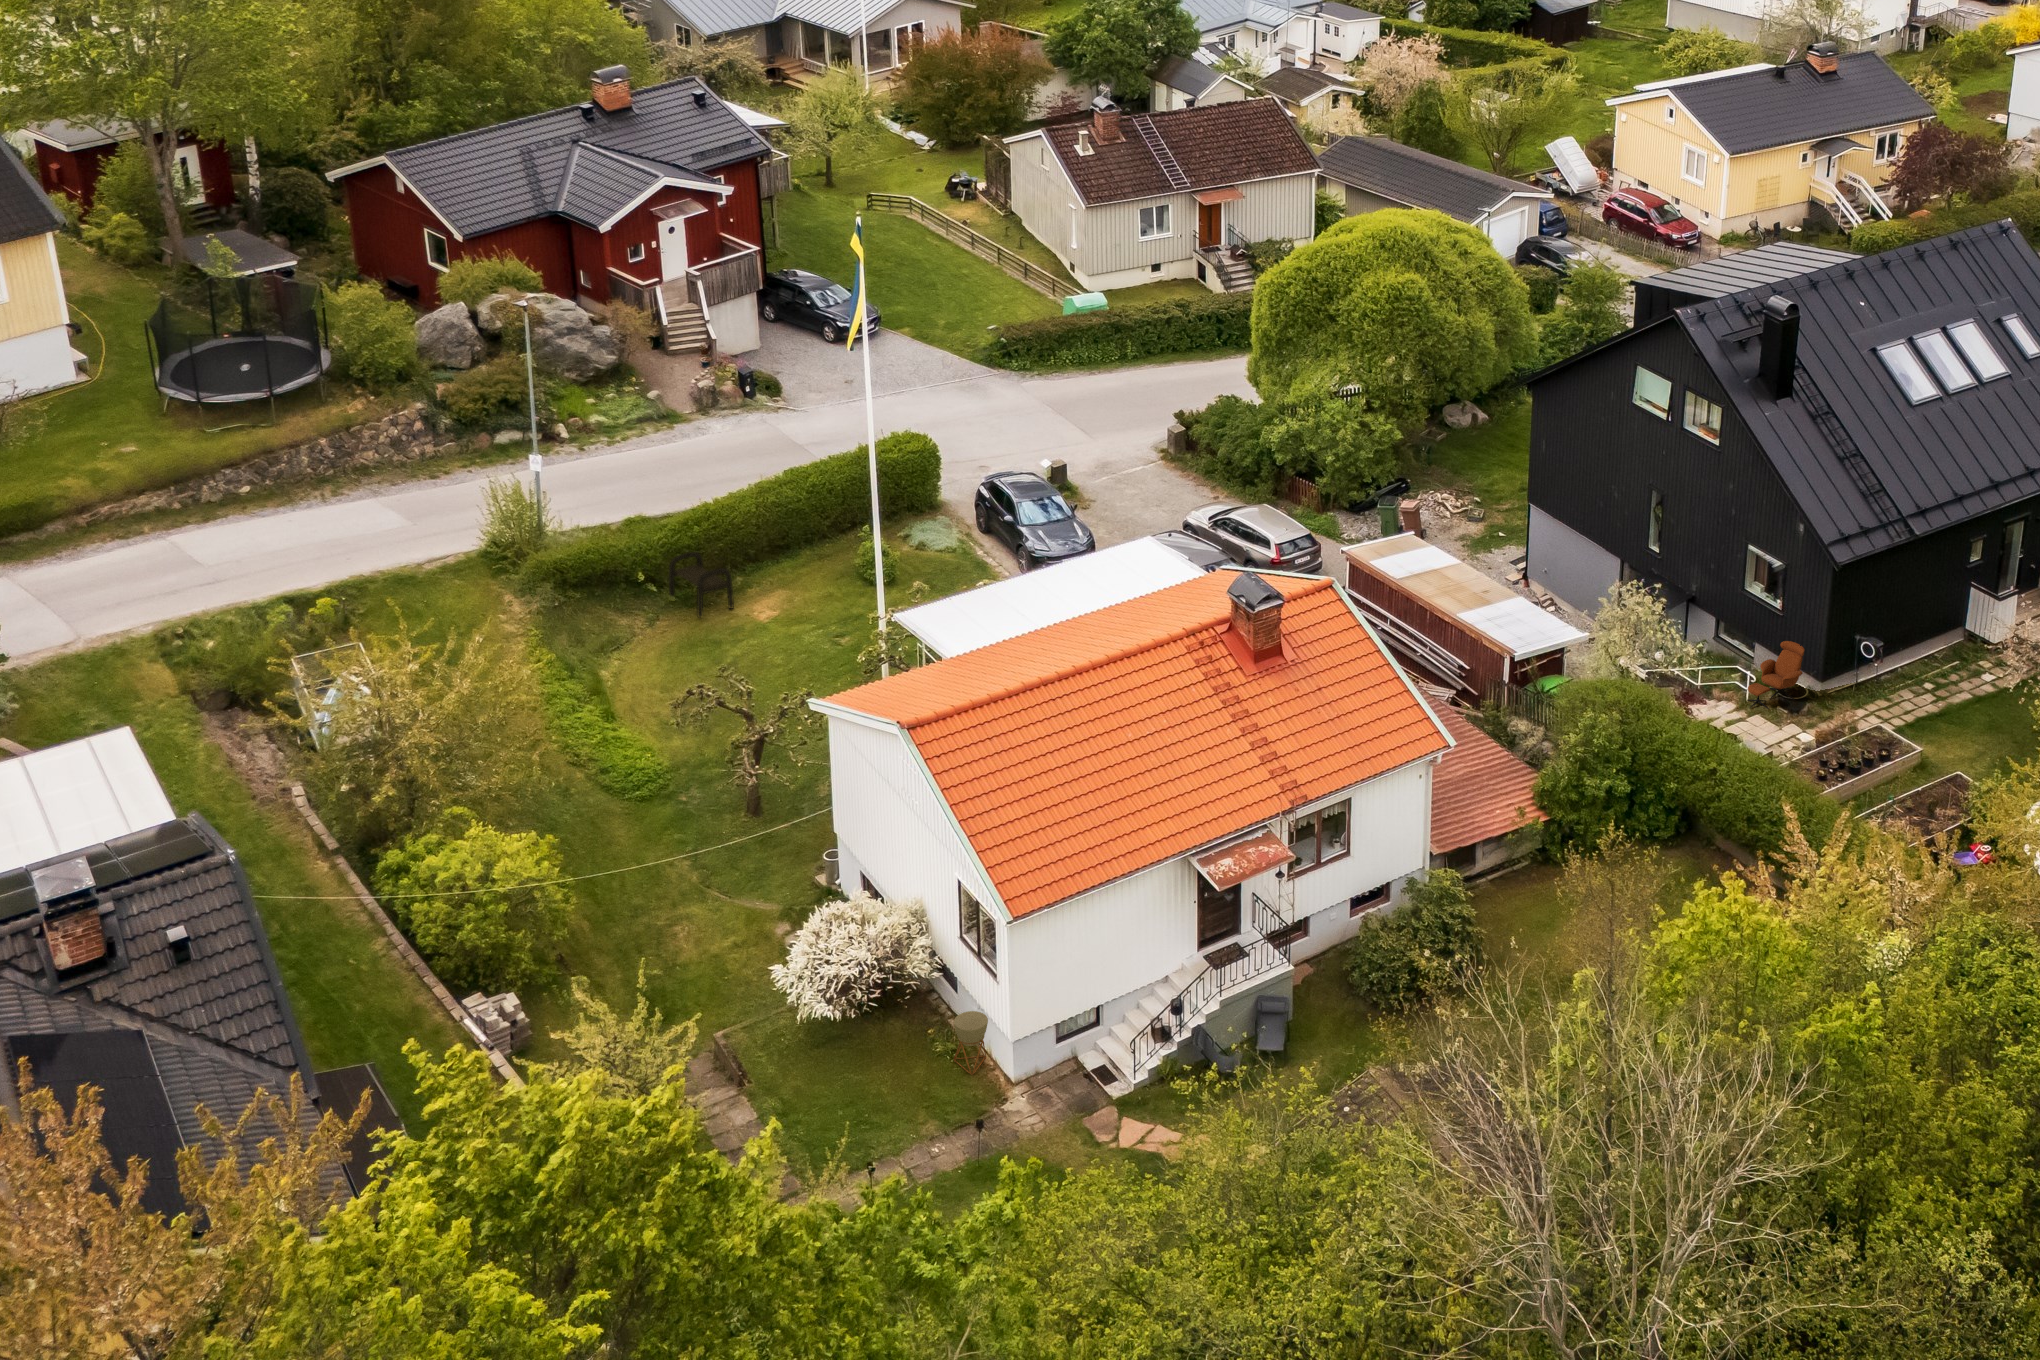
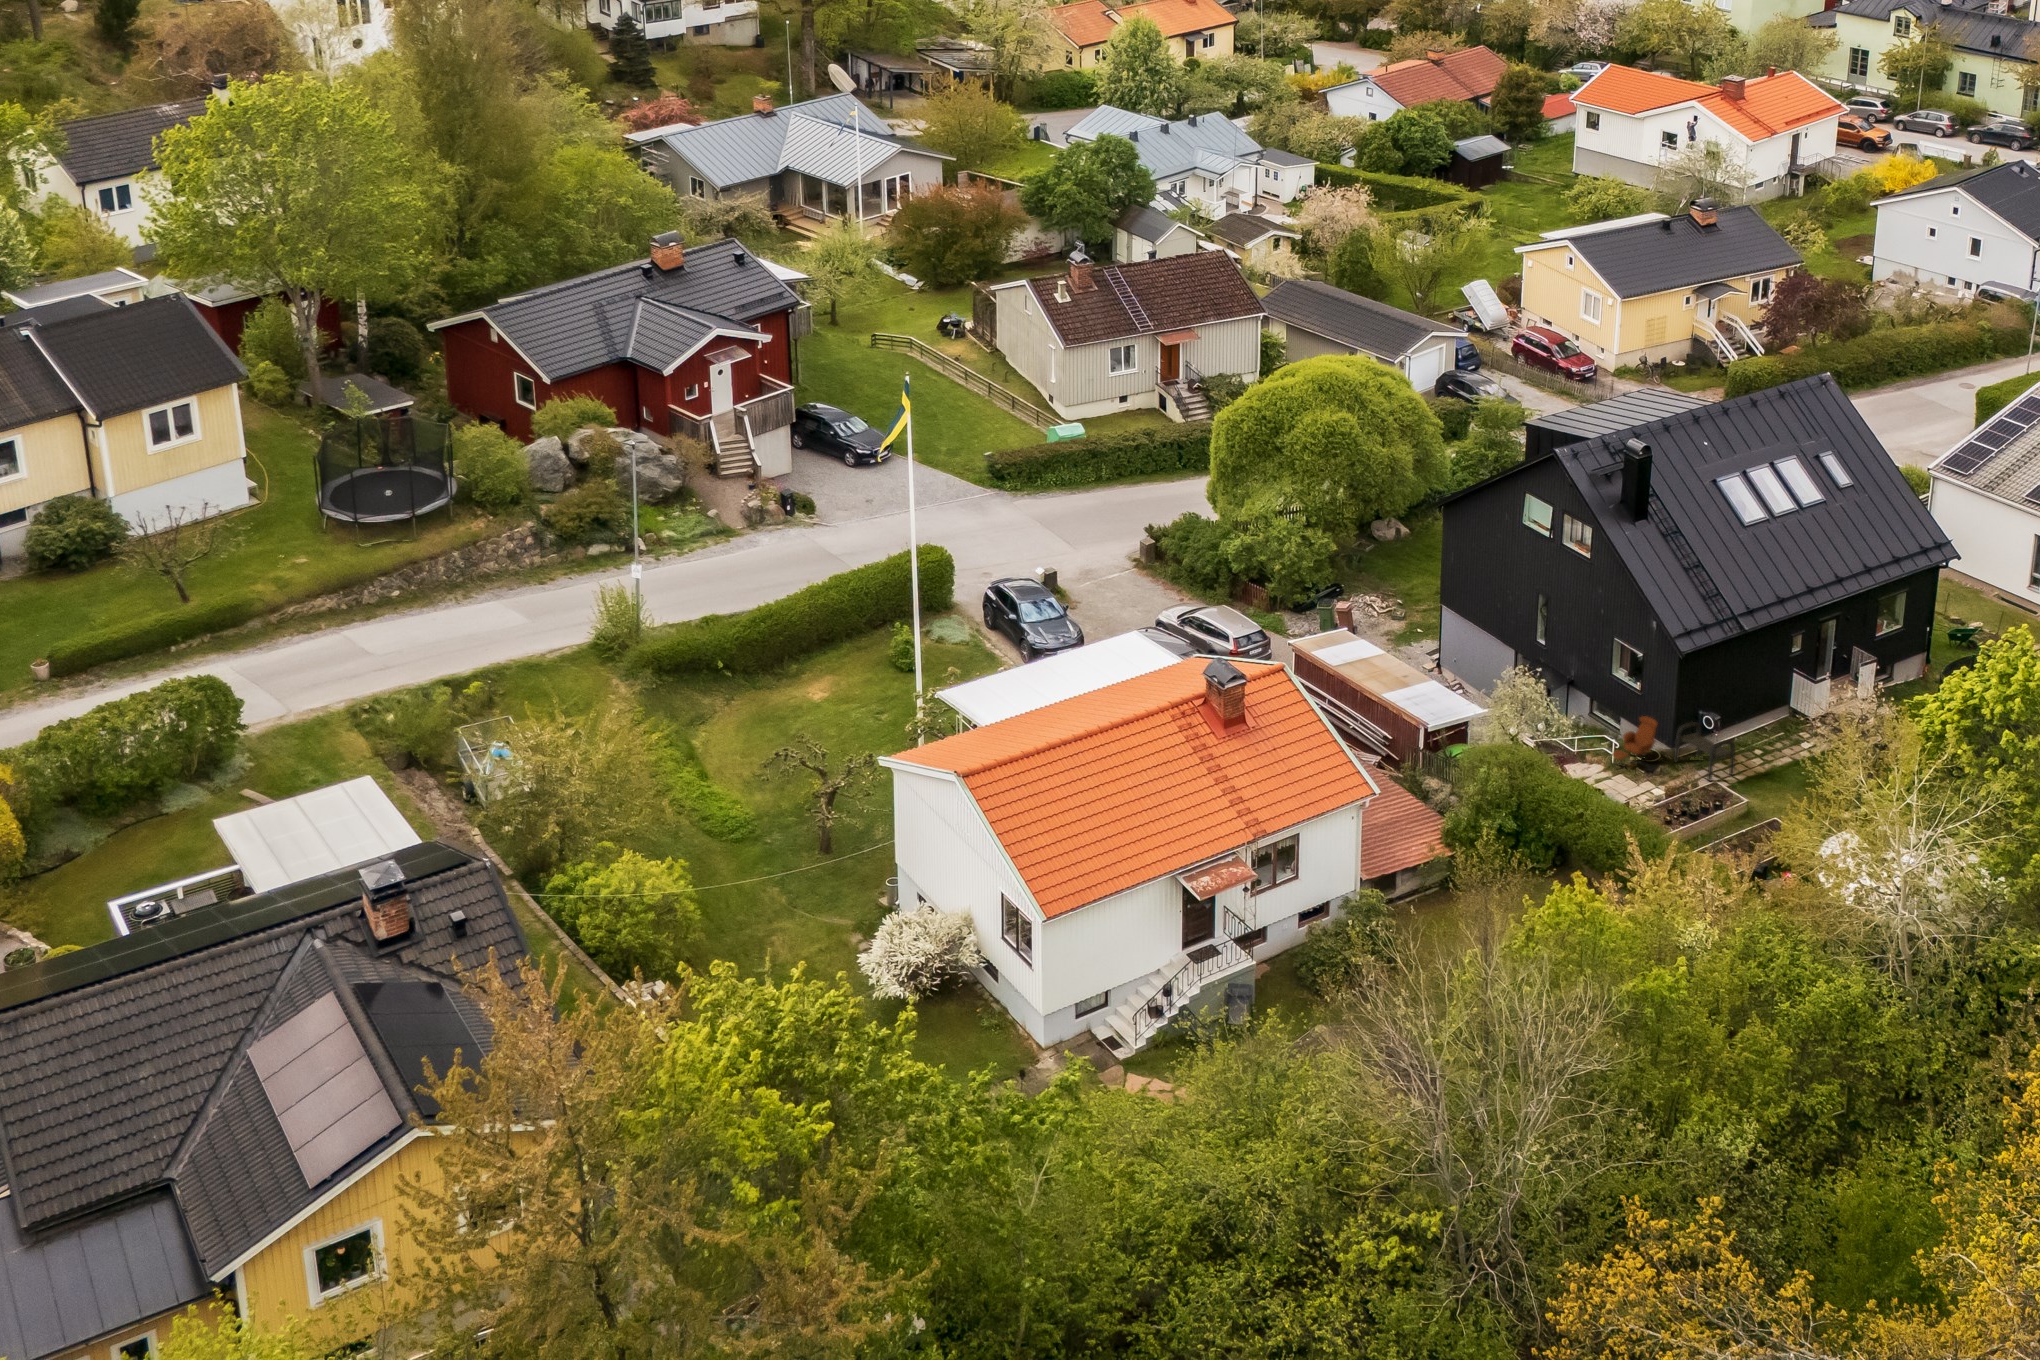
bench: present [669,552,734,618] -> present [1674,722,1735,781]
planter: present [954,1011,988,1075] -> none [997,993,1024,1040]

